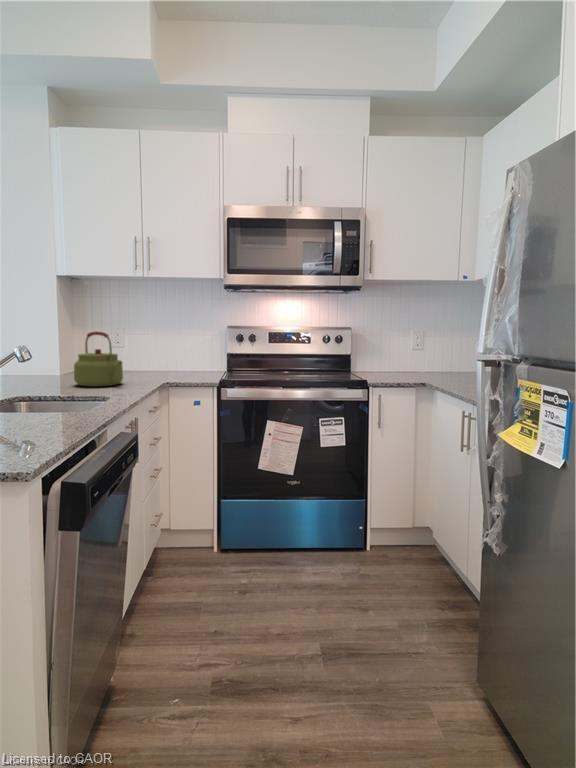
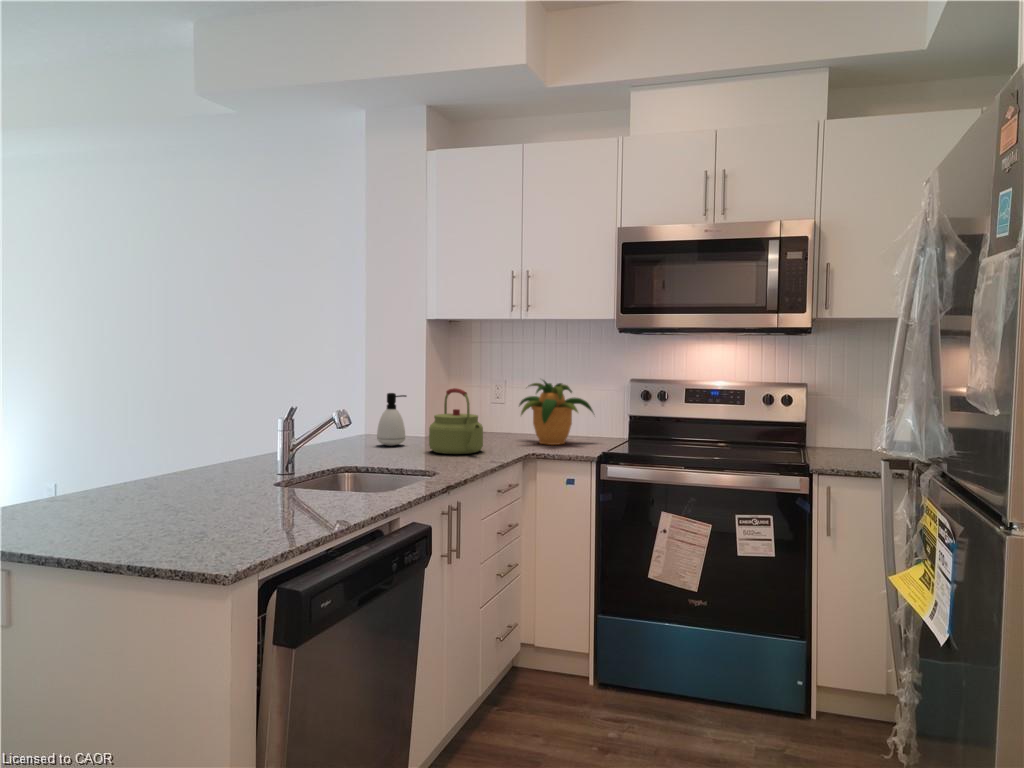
potted plant: none [142,325,205,377] -> present [519,380,593,445]
soap dispenser: none [21,337,48,383] -> present [377,393,406,446]

